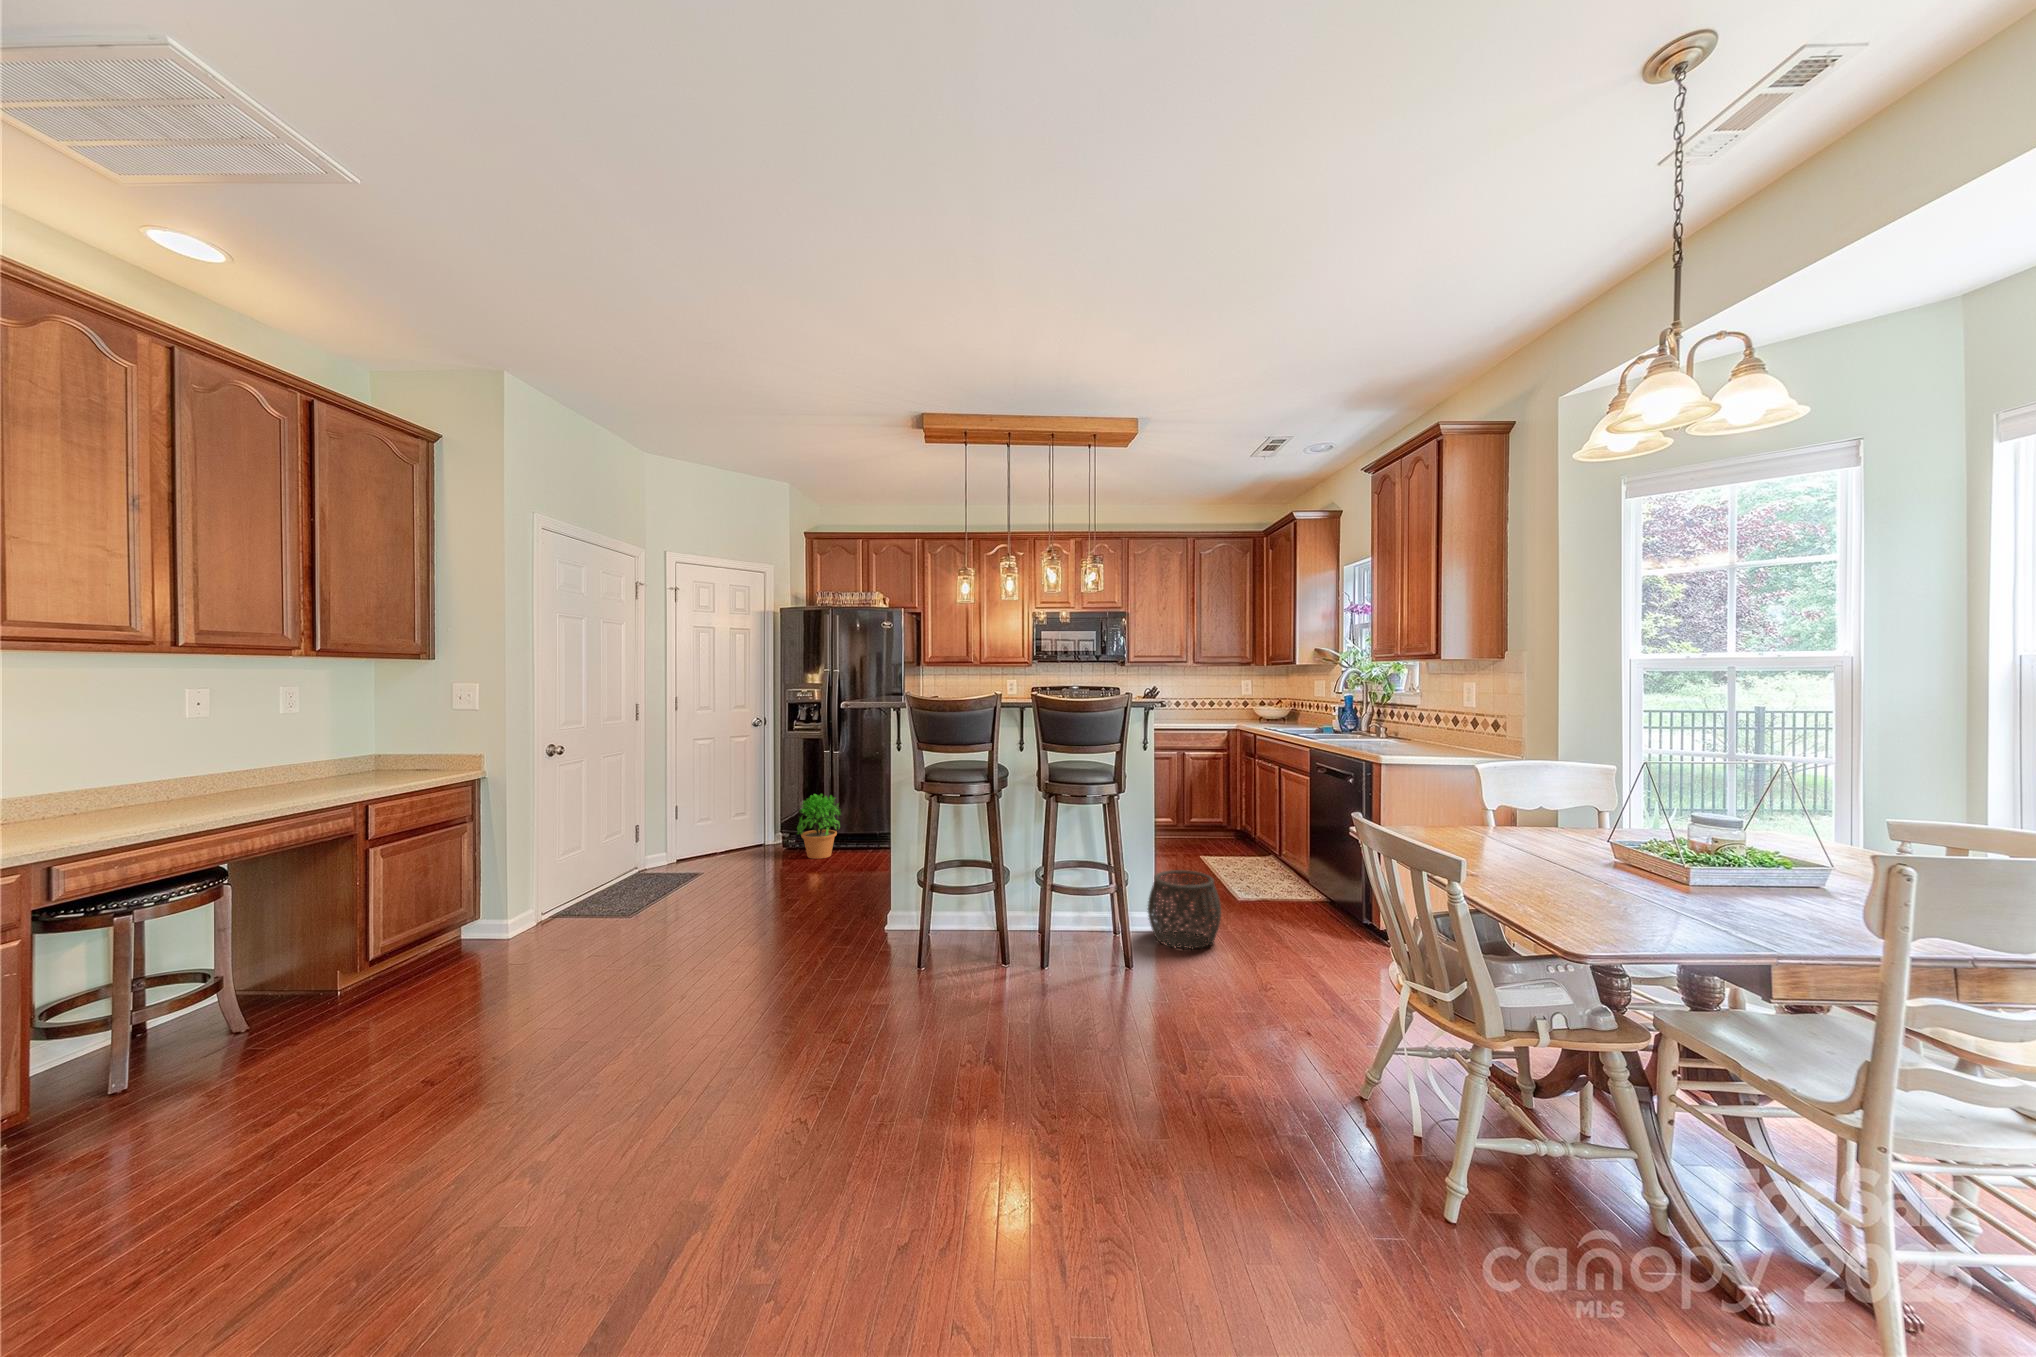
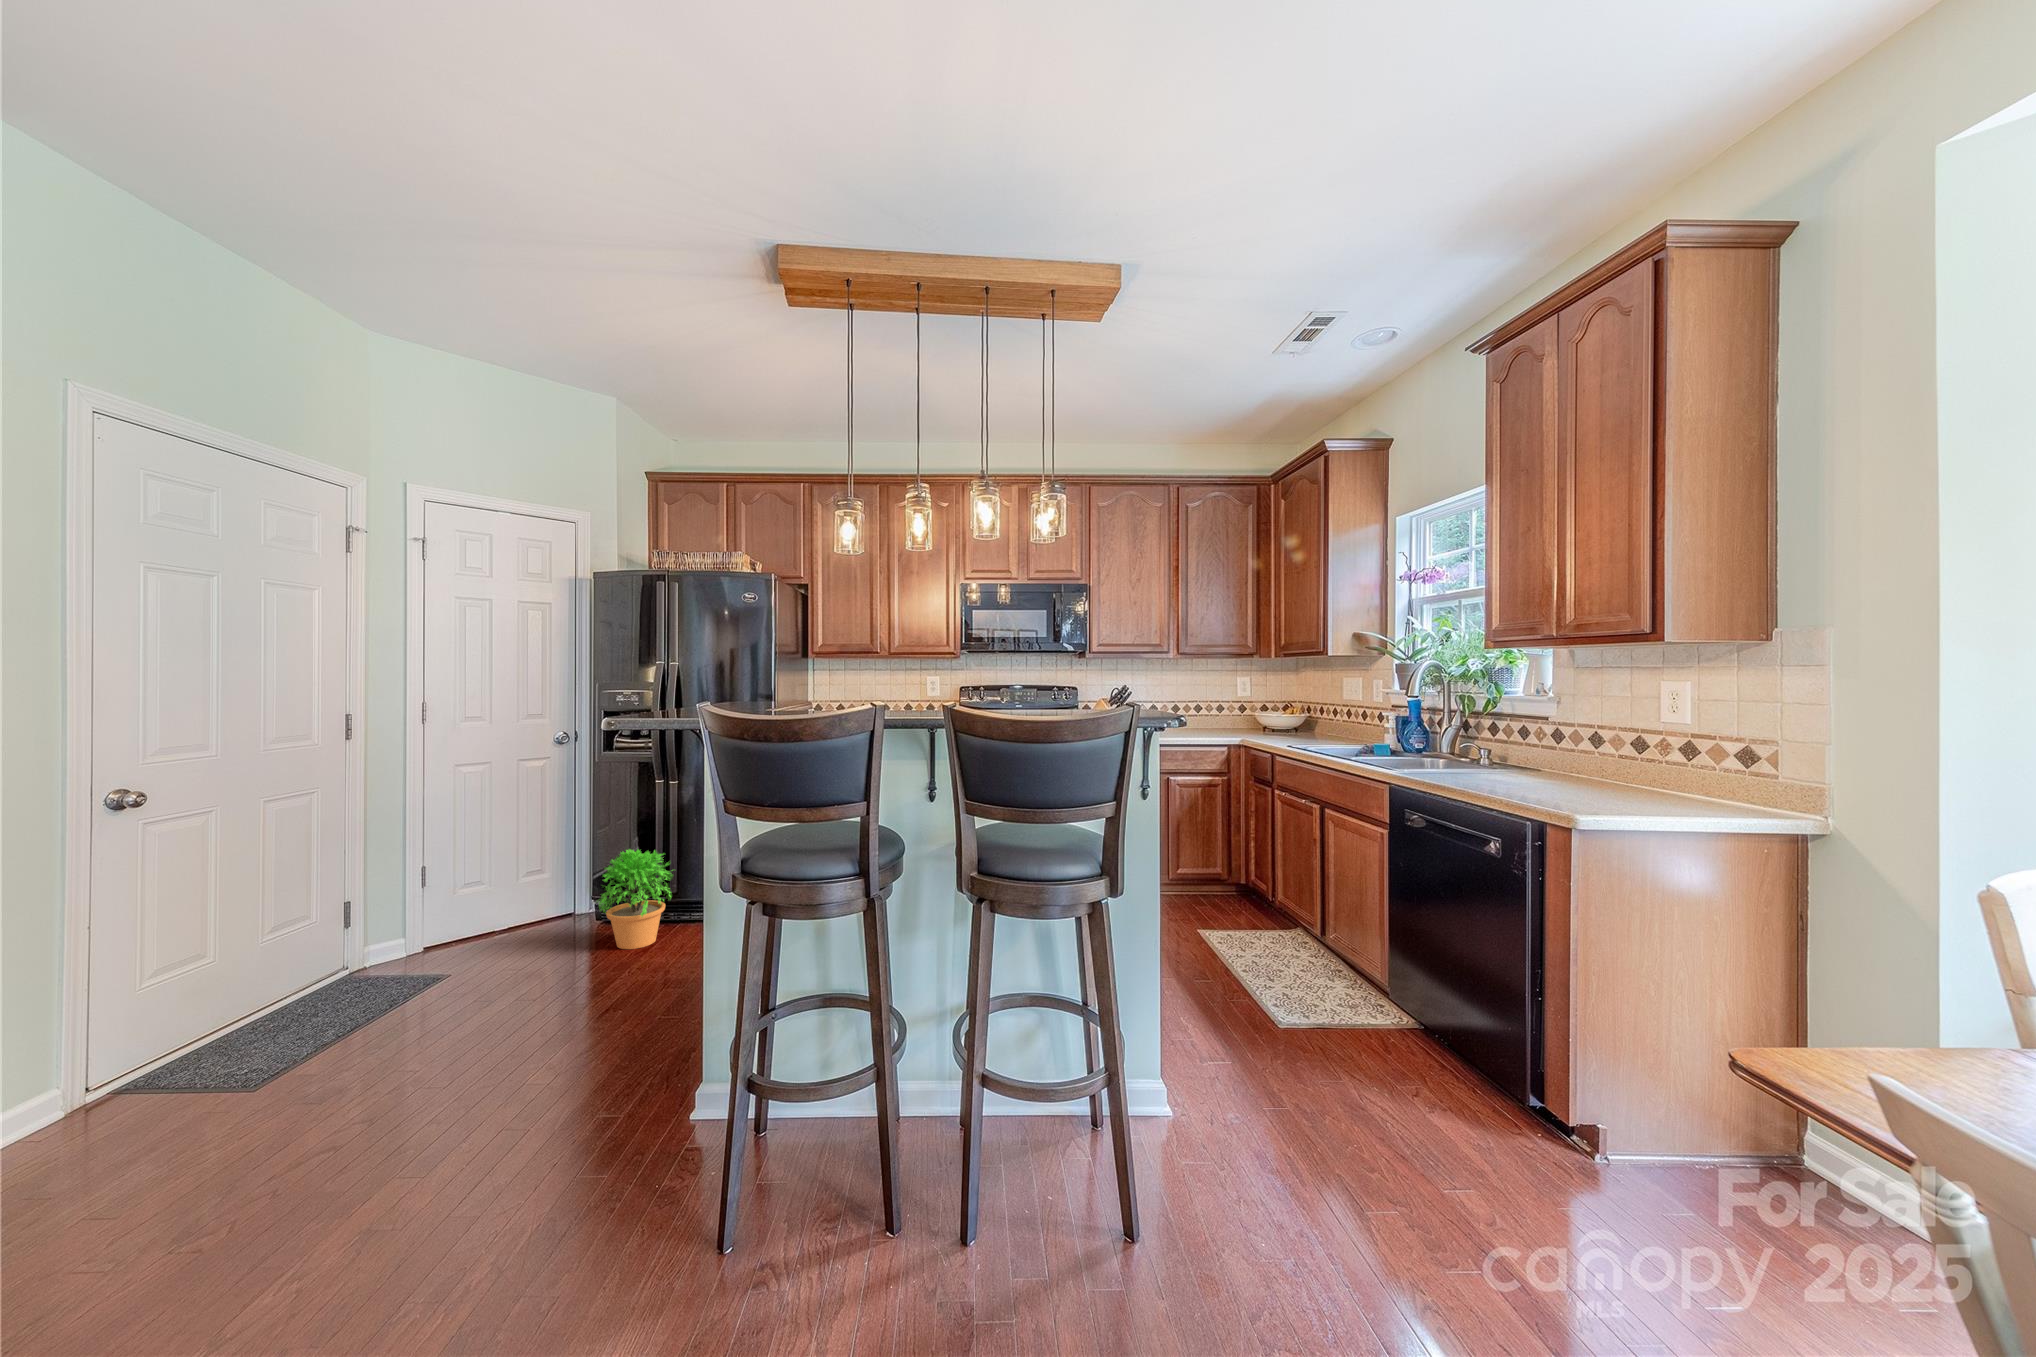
woven basket: present [1148,870,1221,949] -> none [1156,1013,1292,1182]

